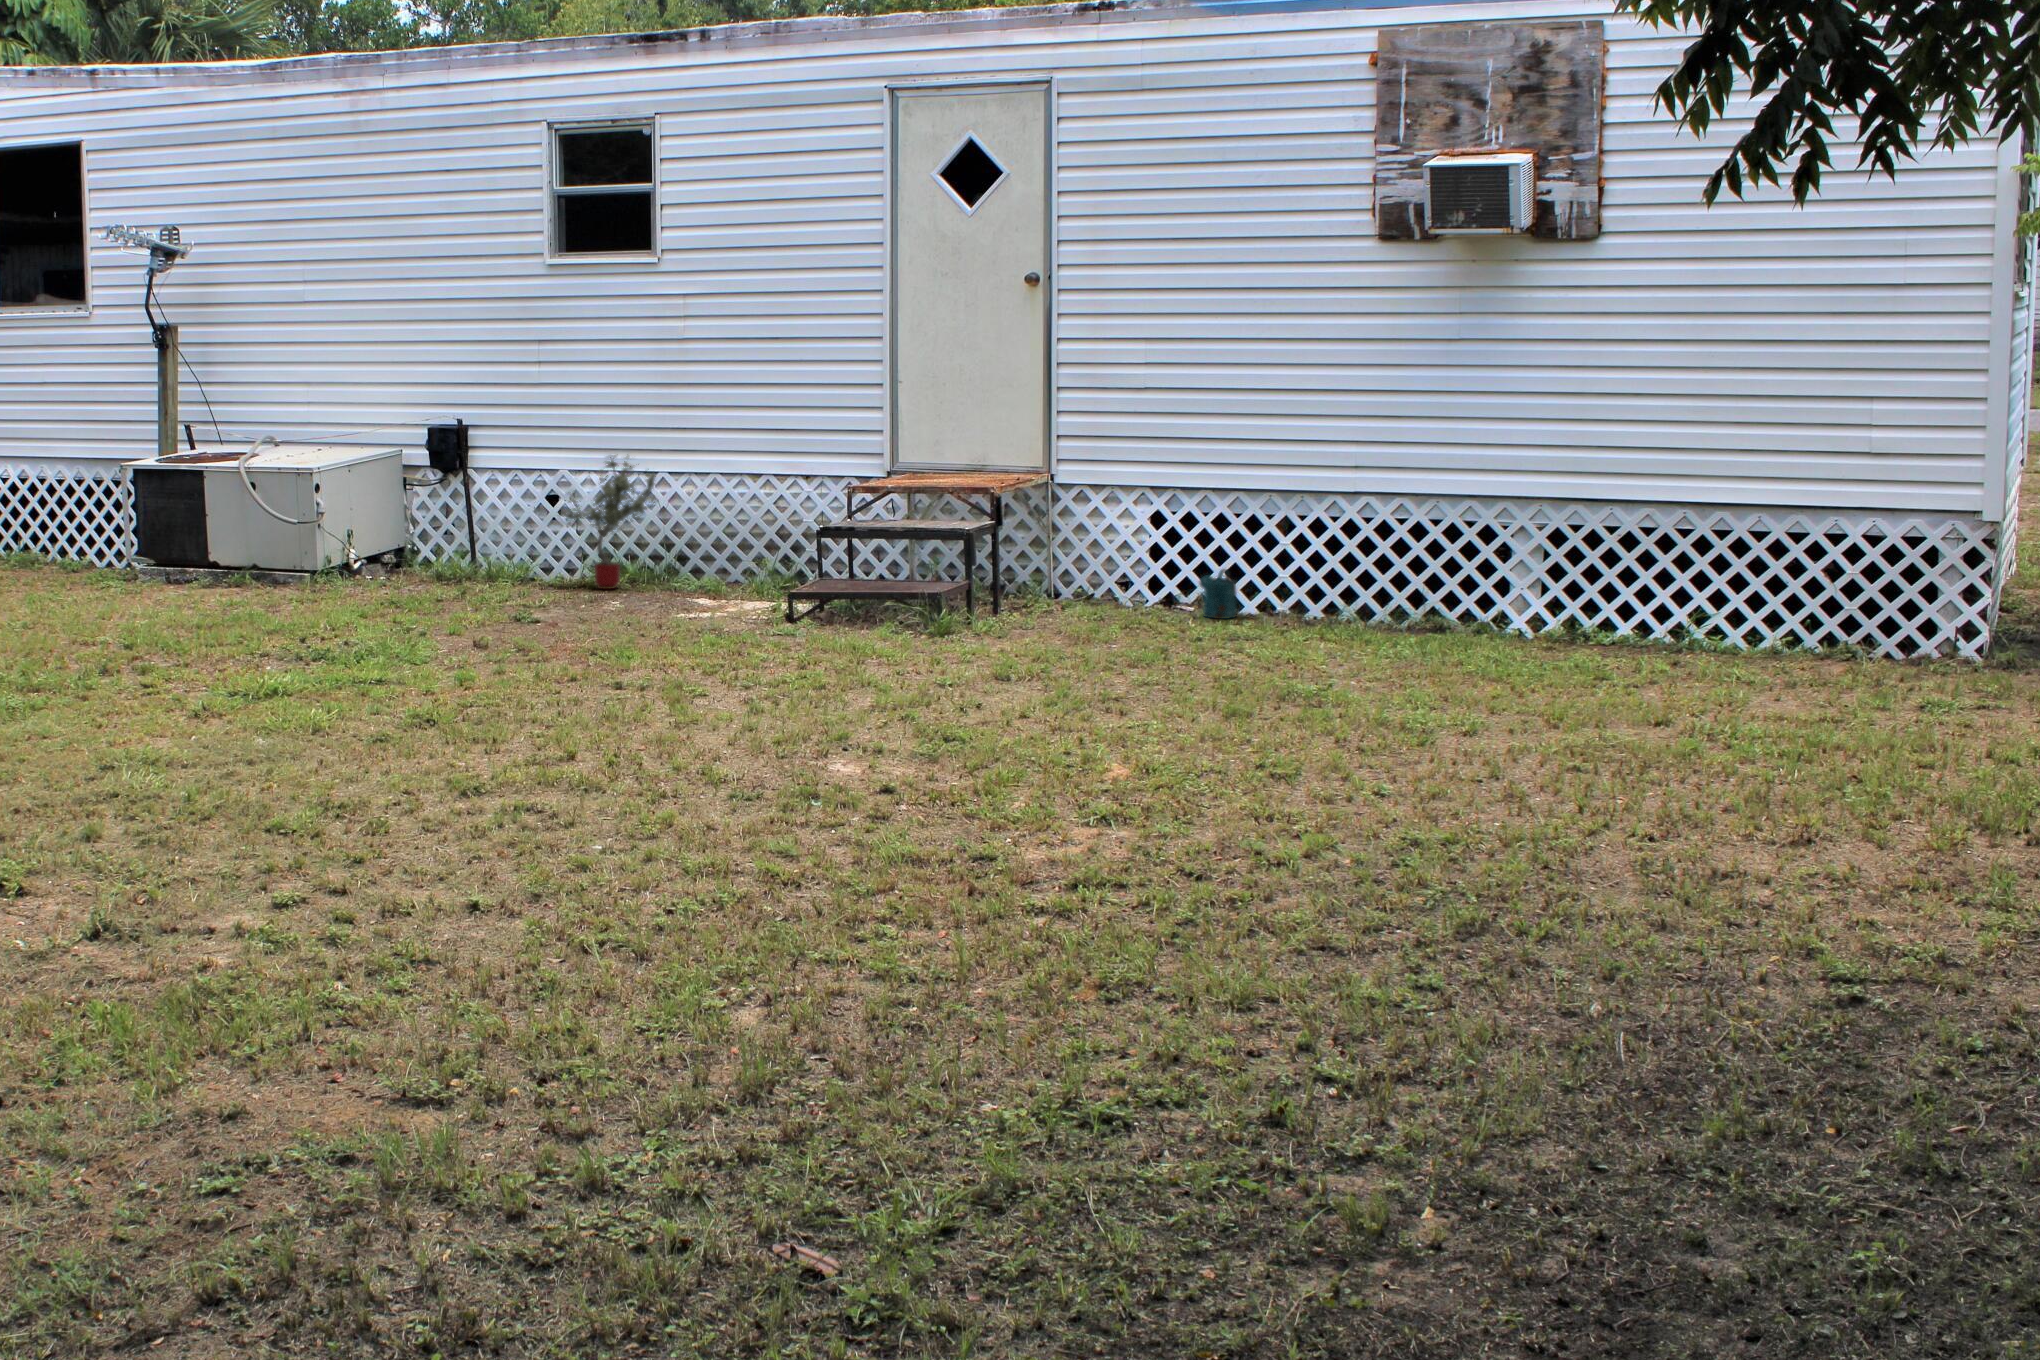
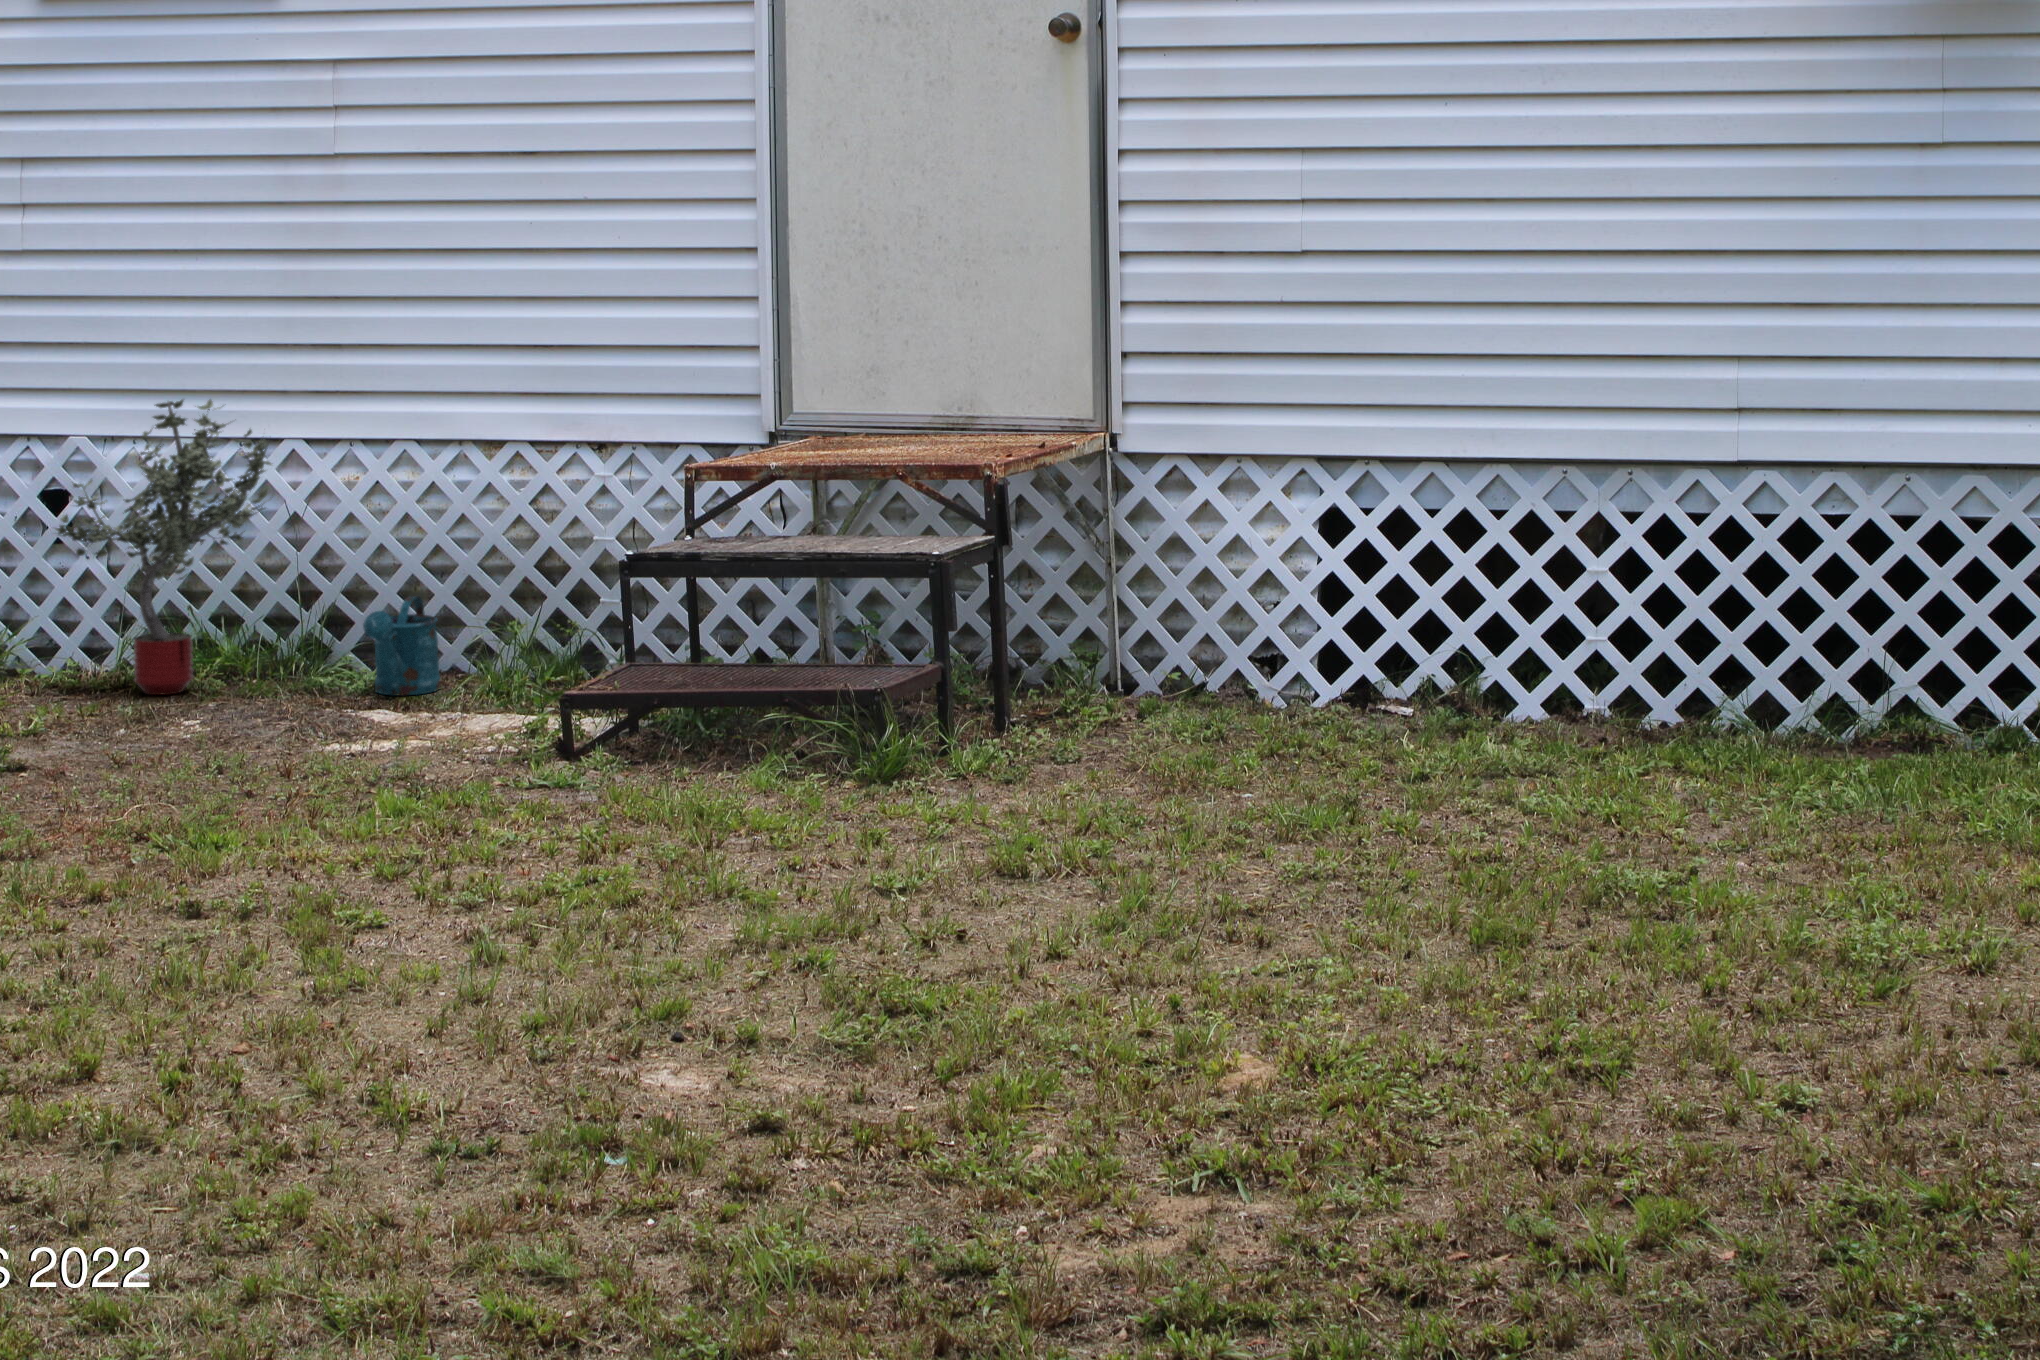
watering can: present [1200,569,1237,619] -> present [363,596,441,695]

